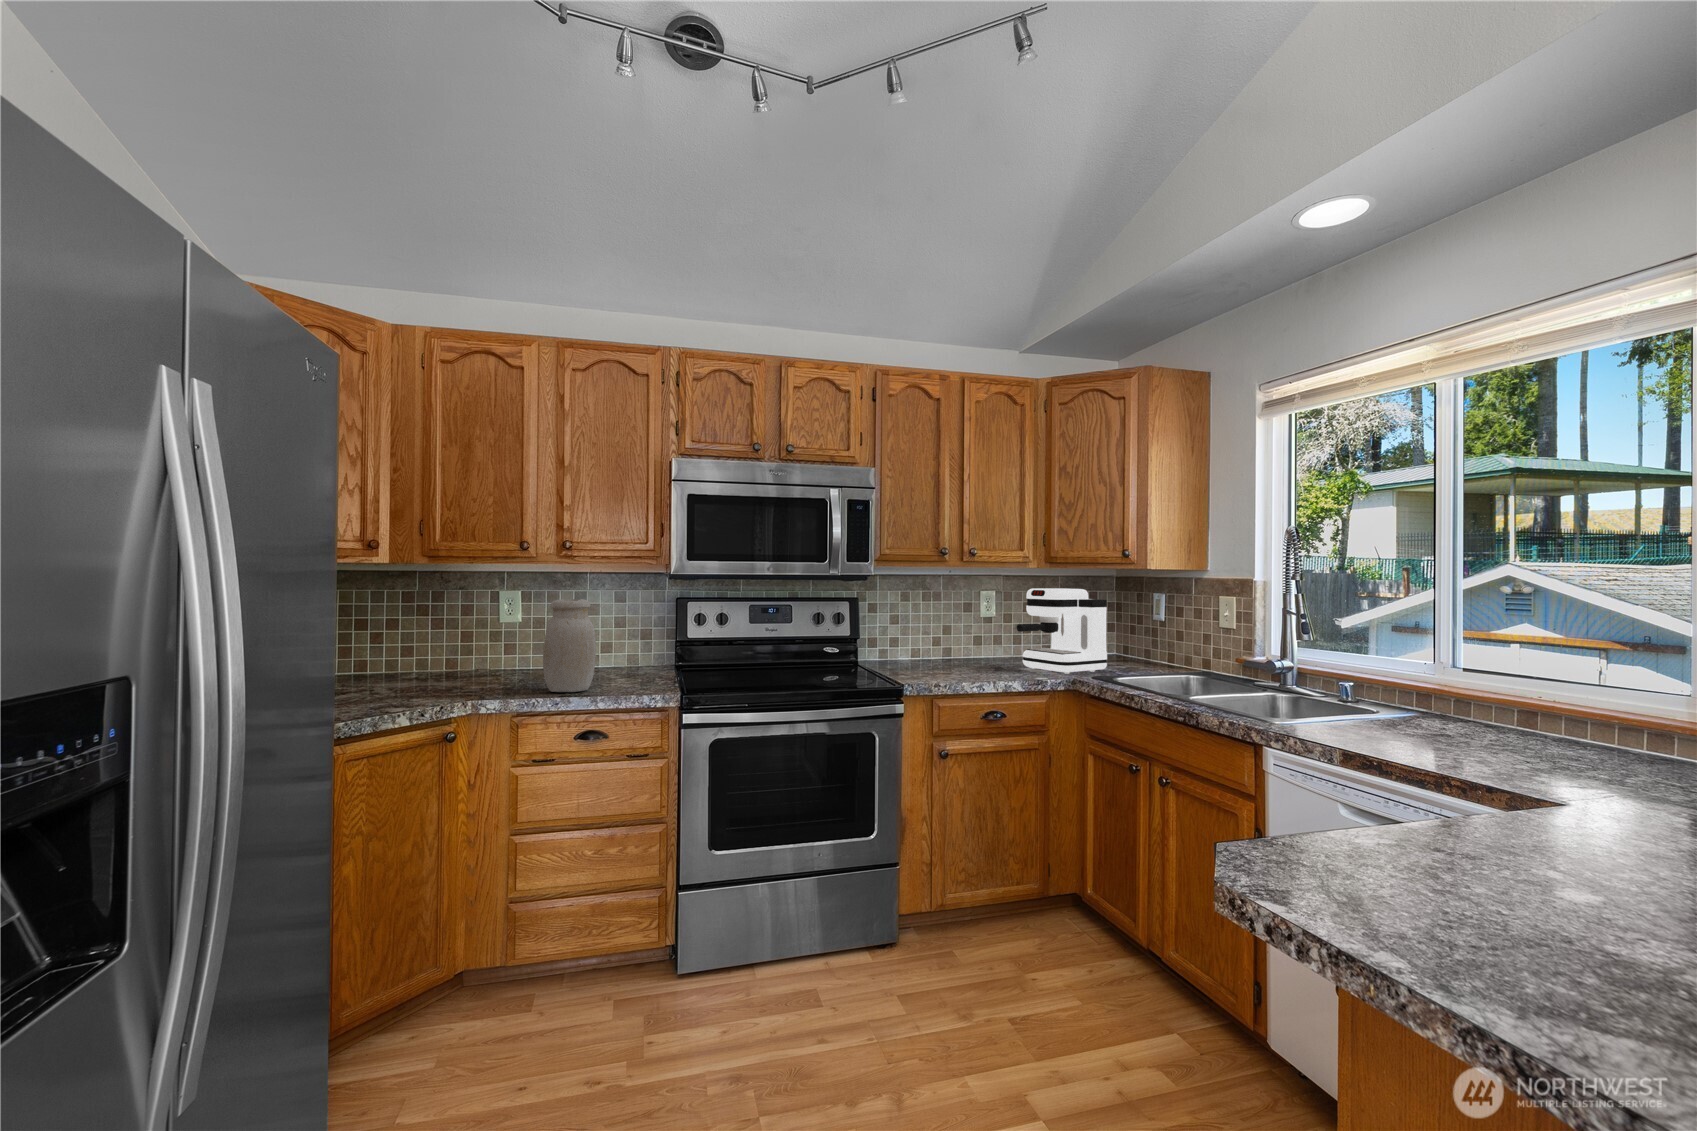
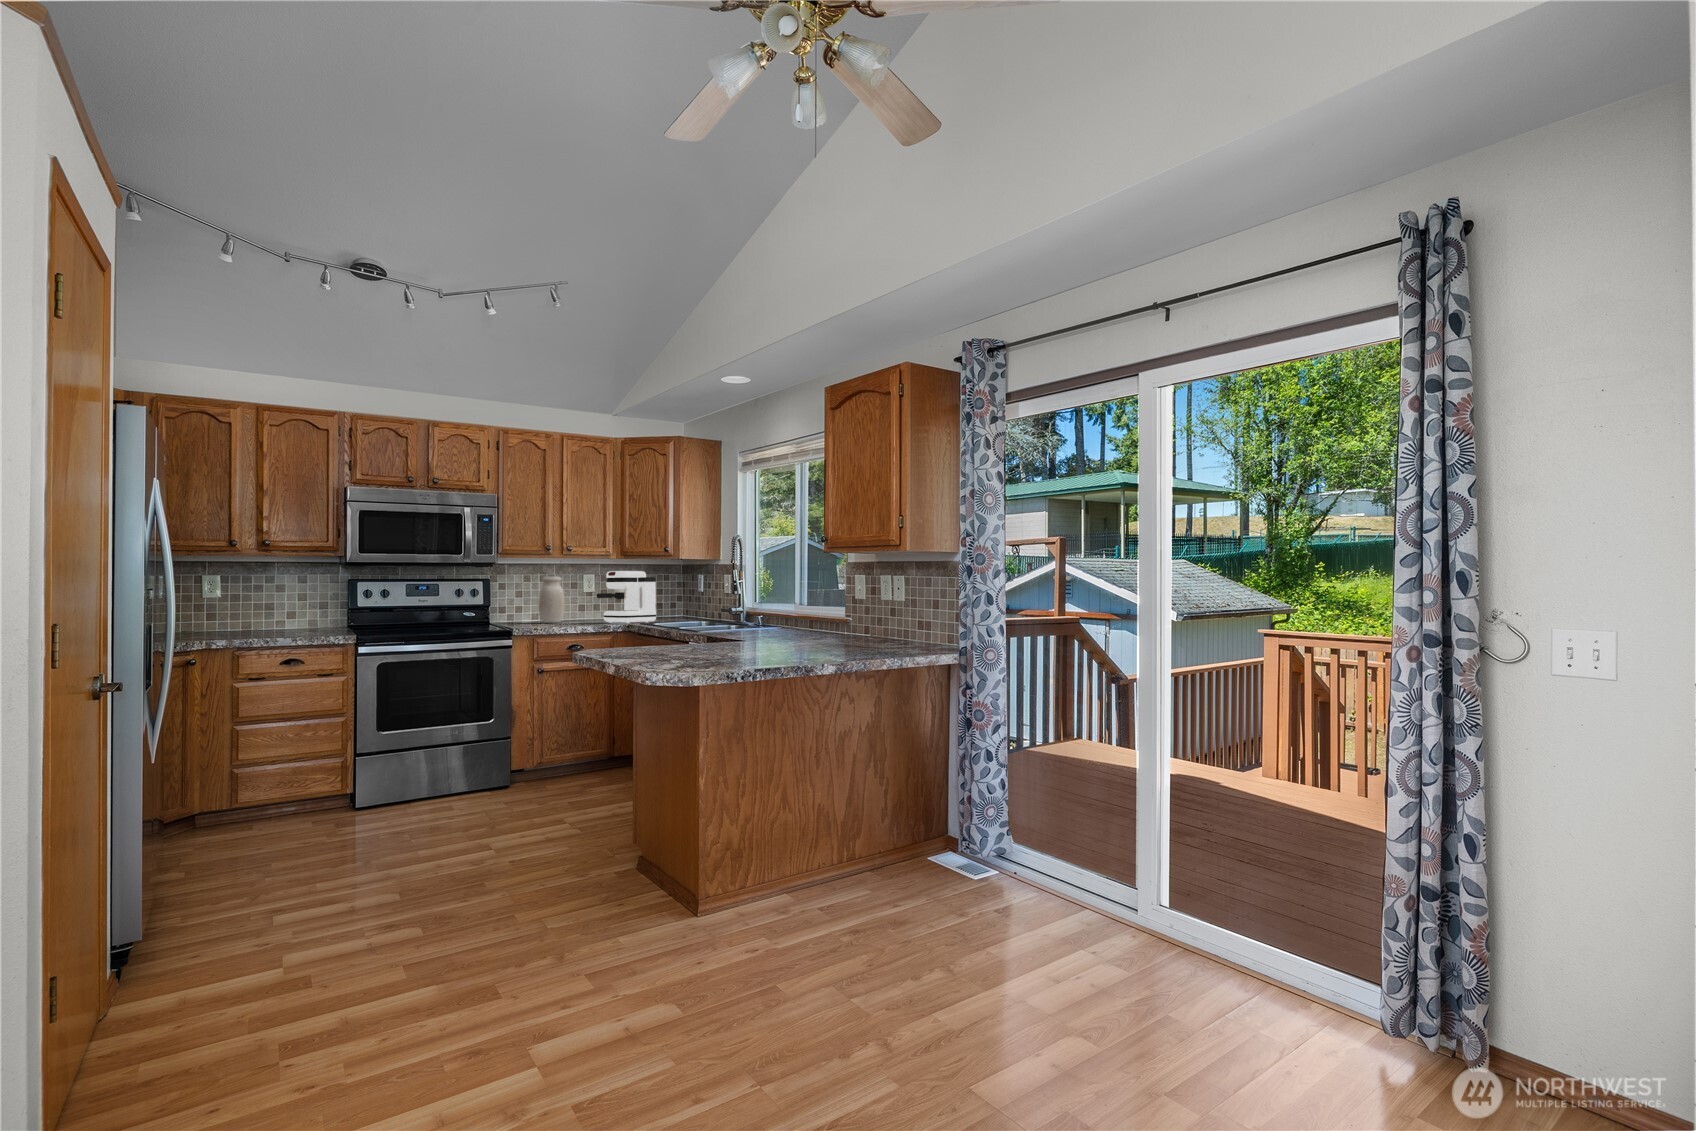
jar: present [543,599,596,692] -> present [538,577,565,623]

